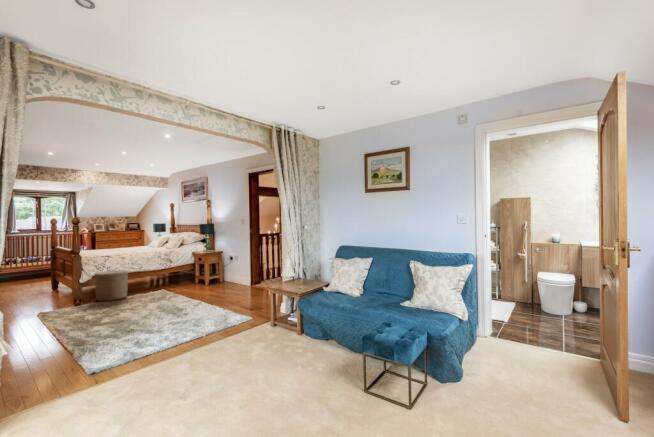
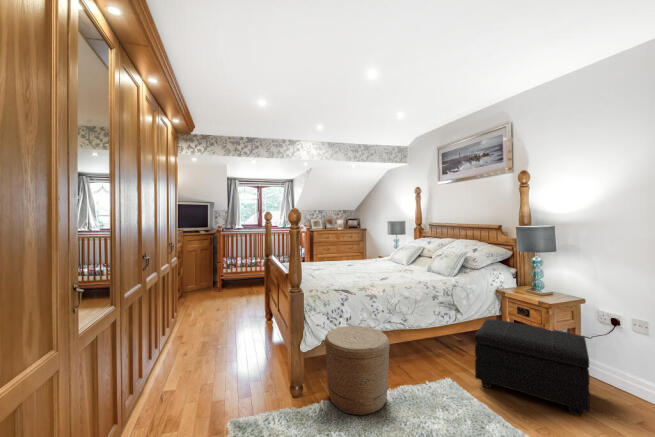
footstool: none [172,263,217,289] -> present [475,319,590,416]

